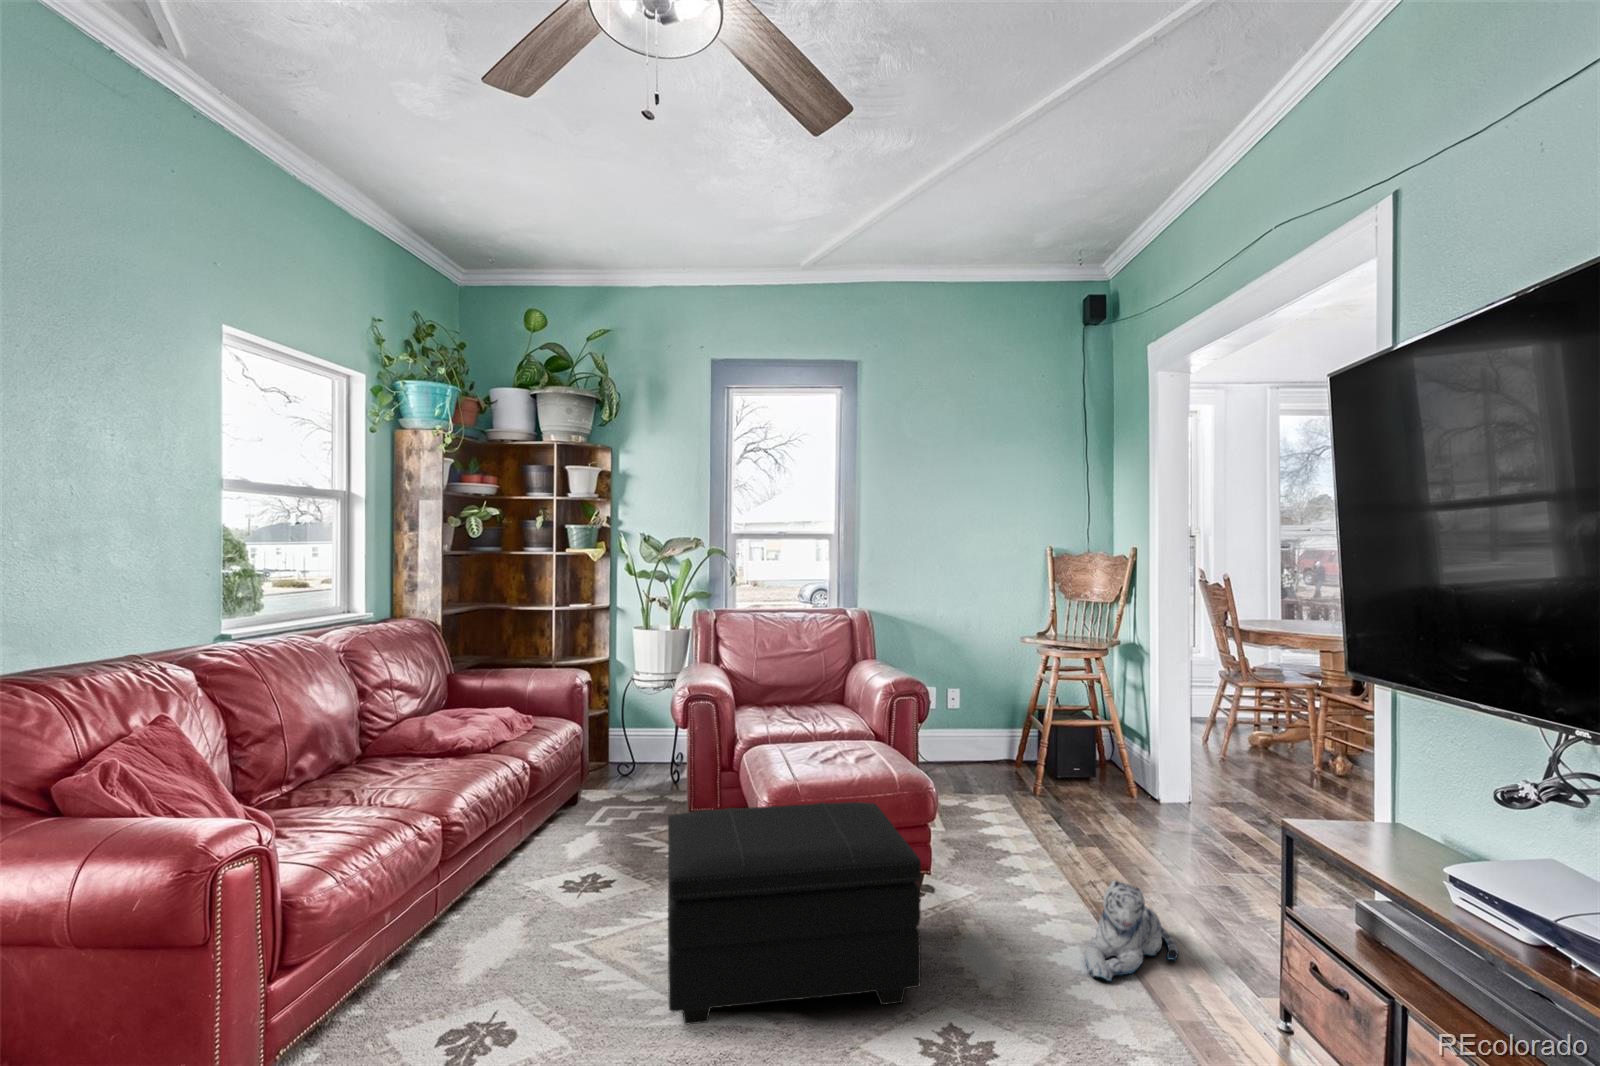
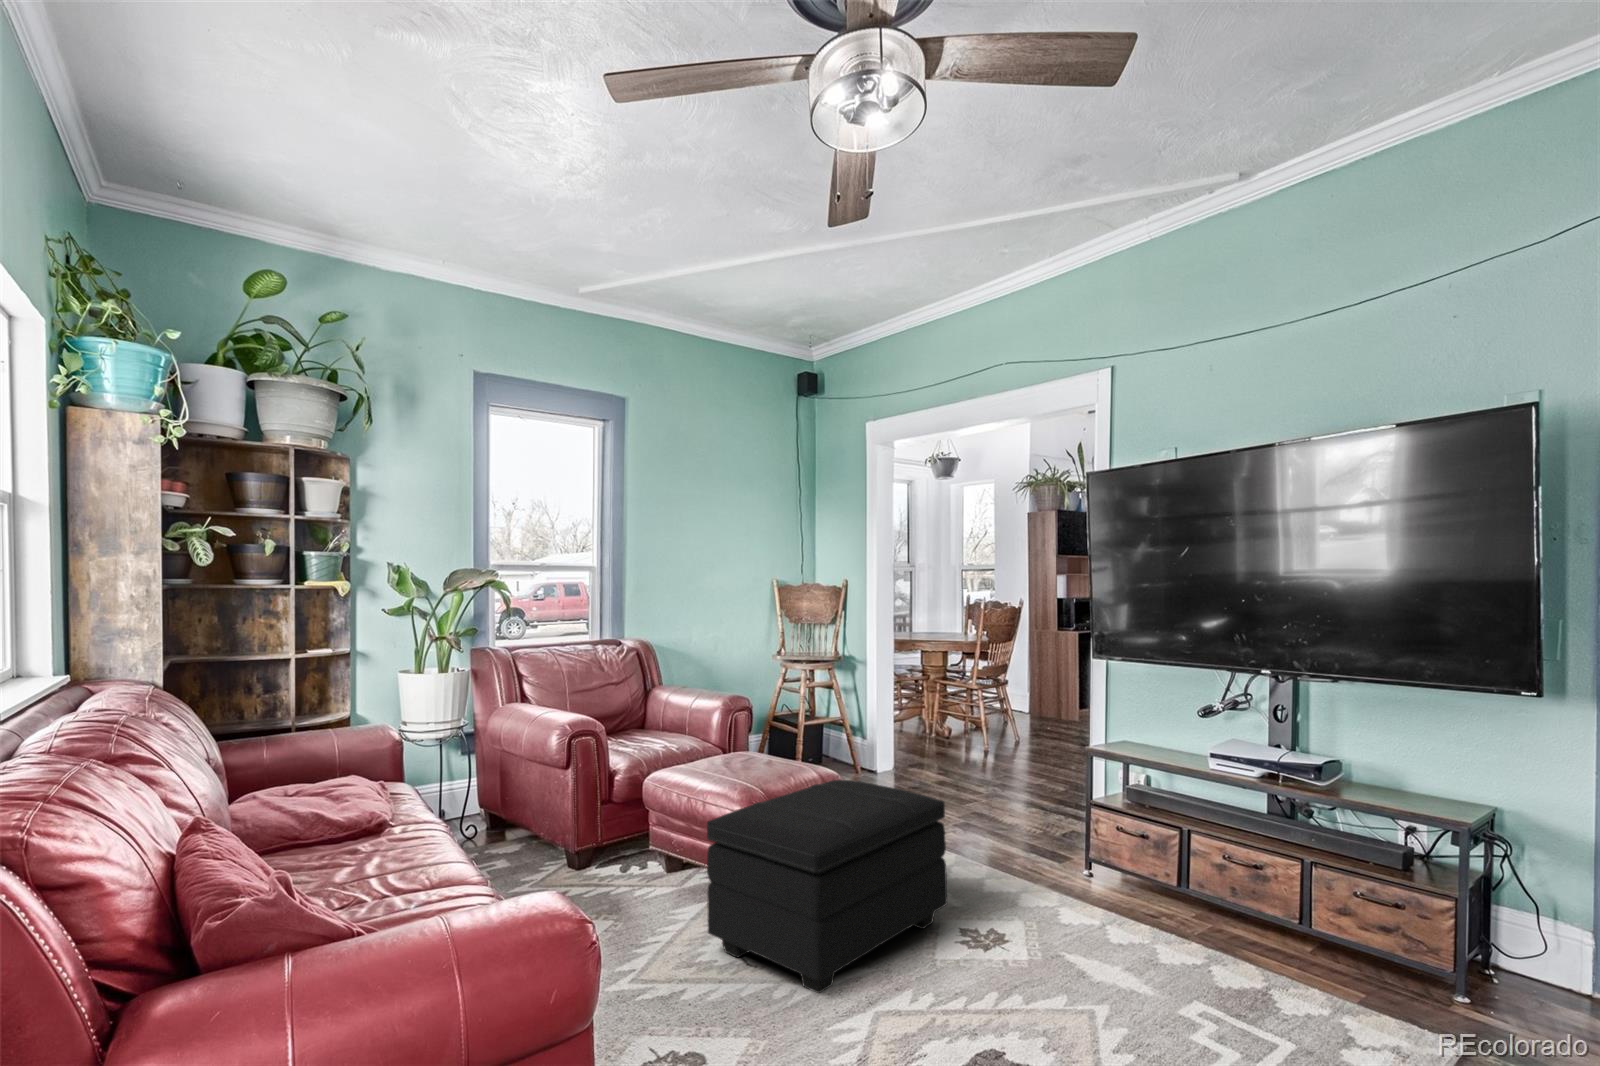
plush toy: present [1085,881,1178,981] -> none [975,802,1031,872]

